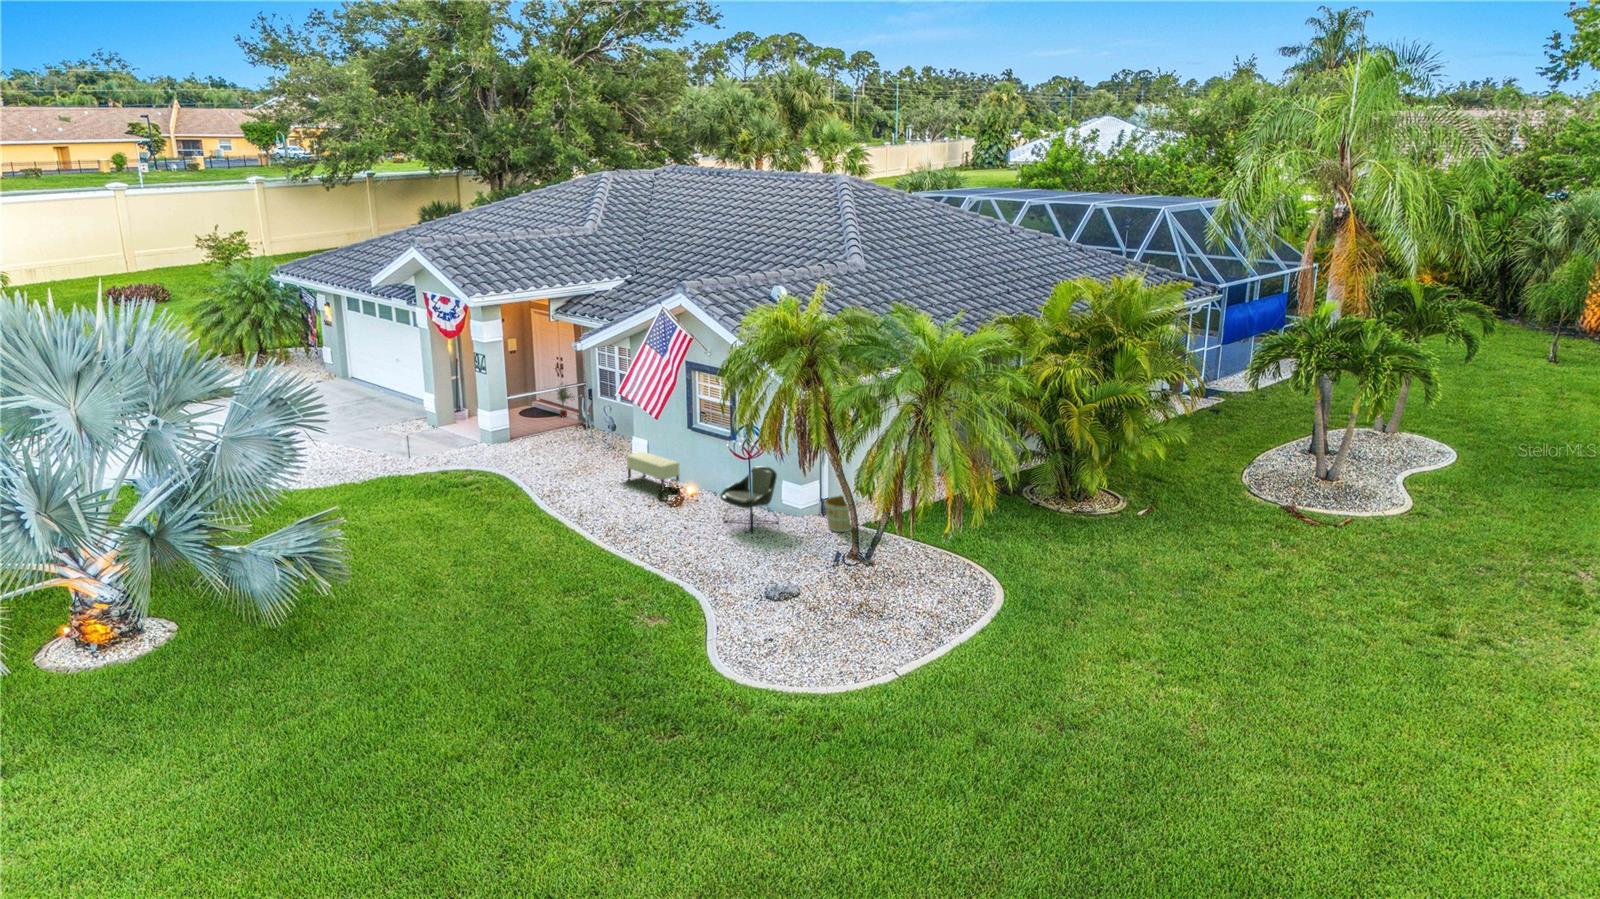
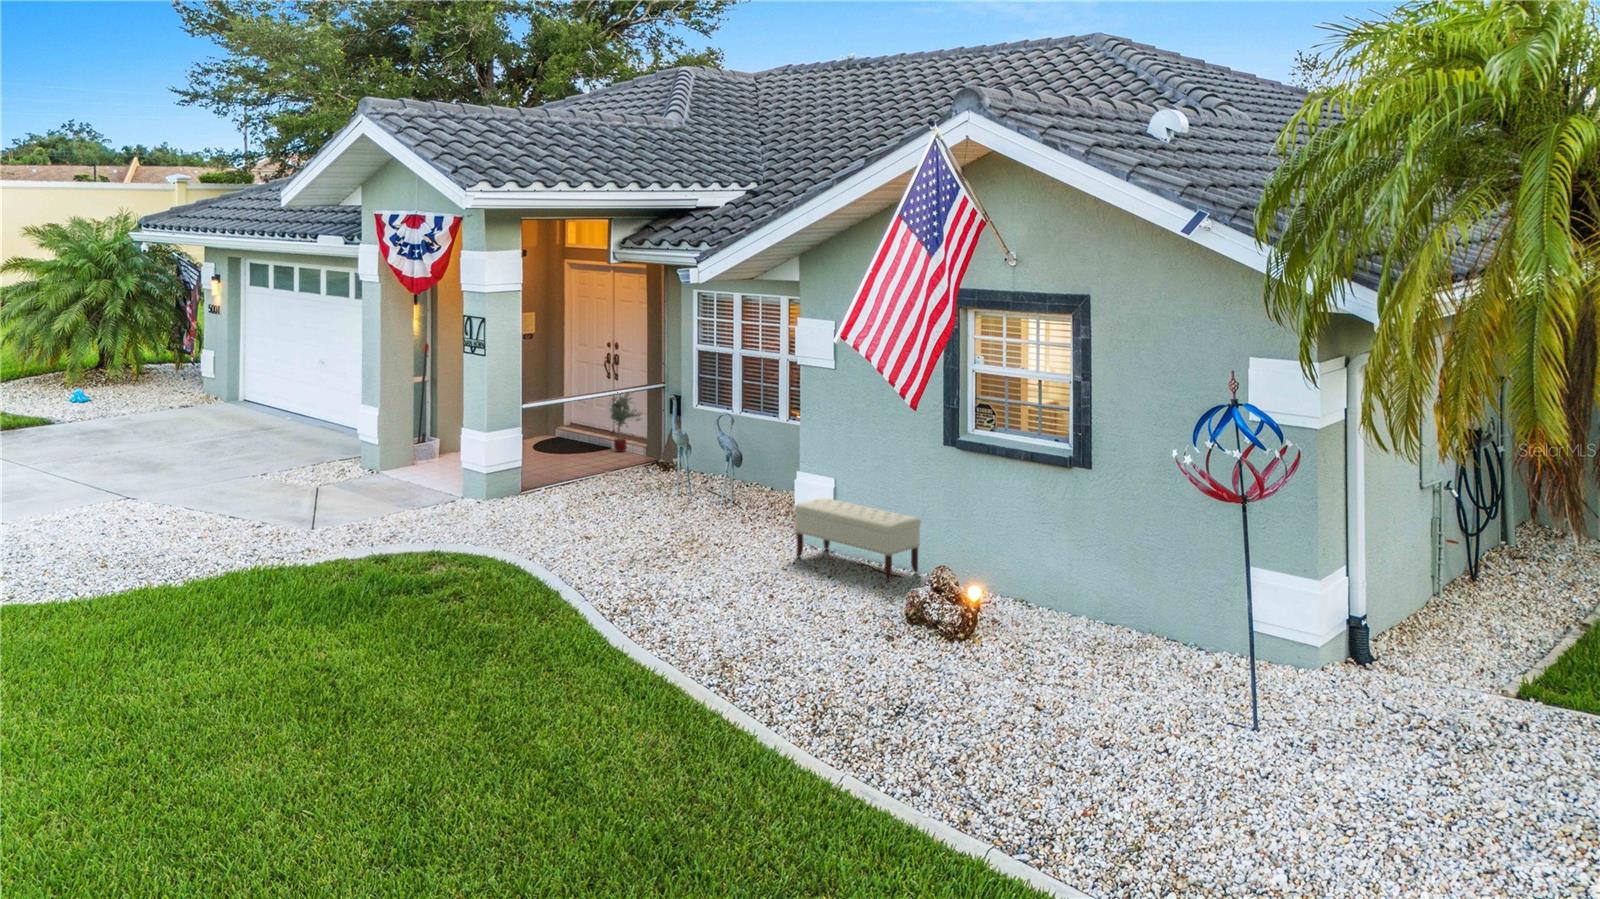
lounge chair: present [720,466,779,523] -> none [1080,517,1225,680]
wooden bucket: present [824,495,858,532] -> none [1348,588,1447,681]

